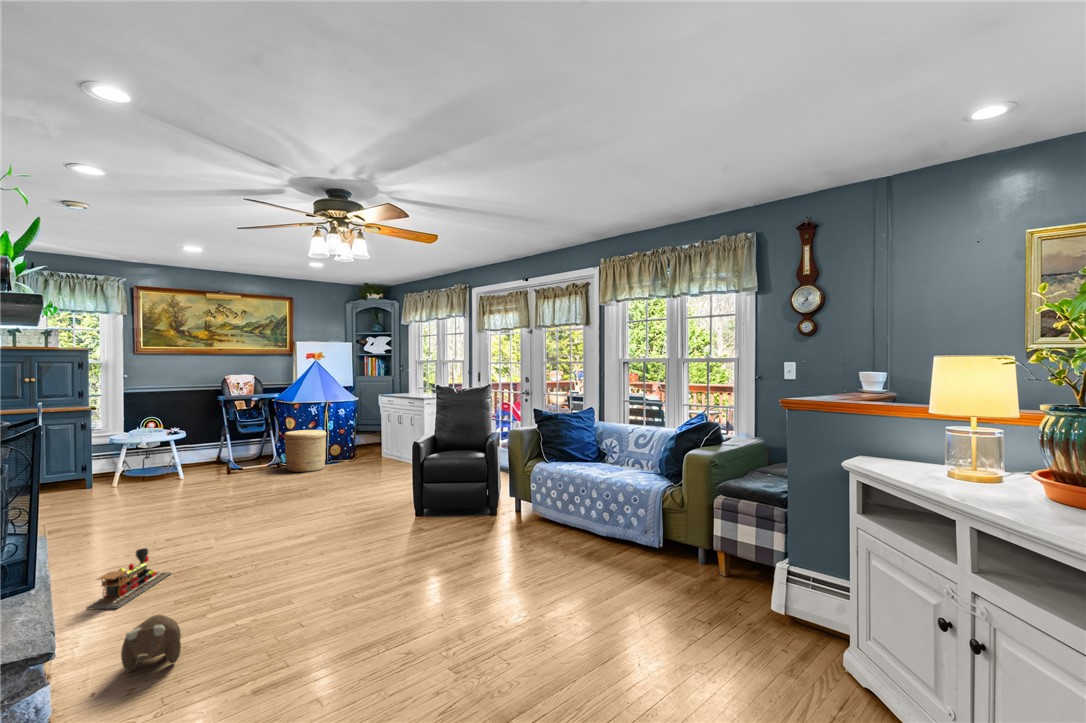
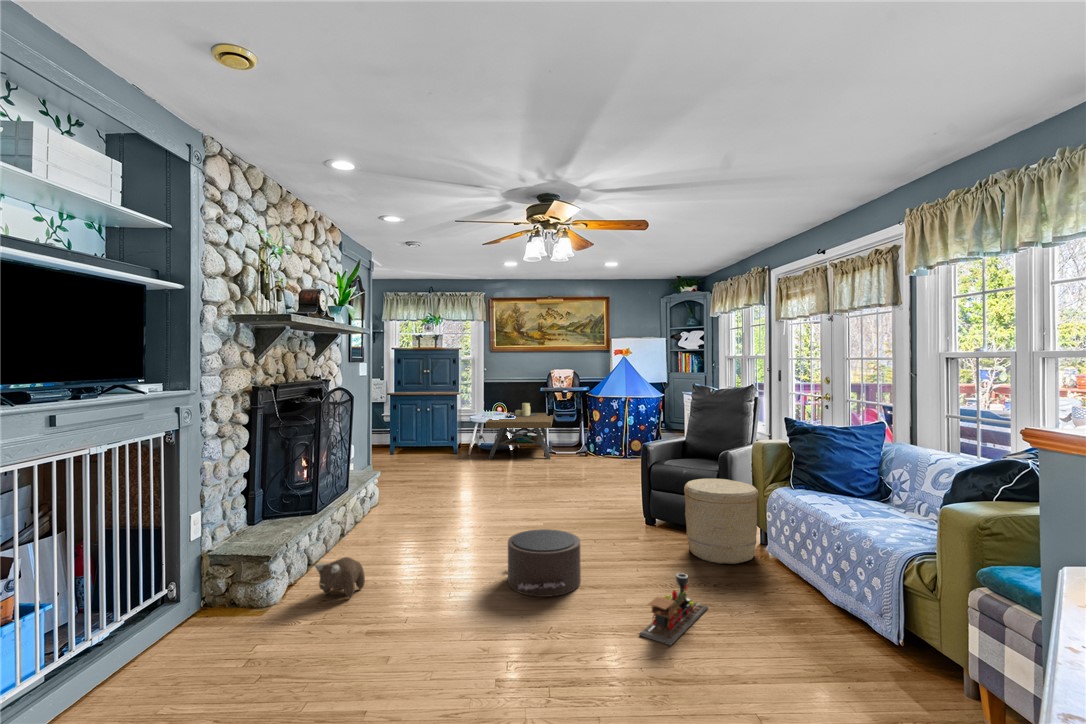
coffee table: none [146,414,244,486] -> present [485,403,554,459]
woven basket: present [284,430,326,472] -> present [684,479,759,564]
pouf: none [333,530,420,597] -> present [508,529,581,597]
toy train: present [86,548,171,610] -> present [639,573,708,645]

